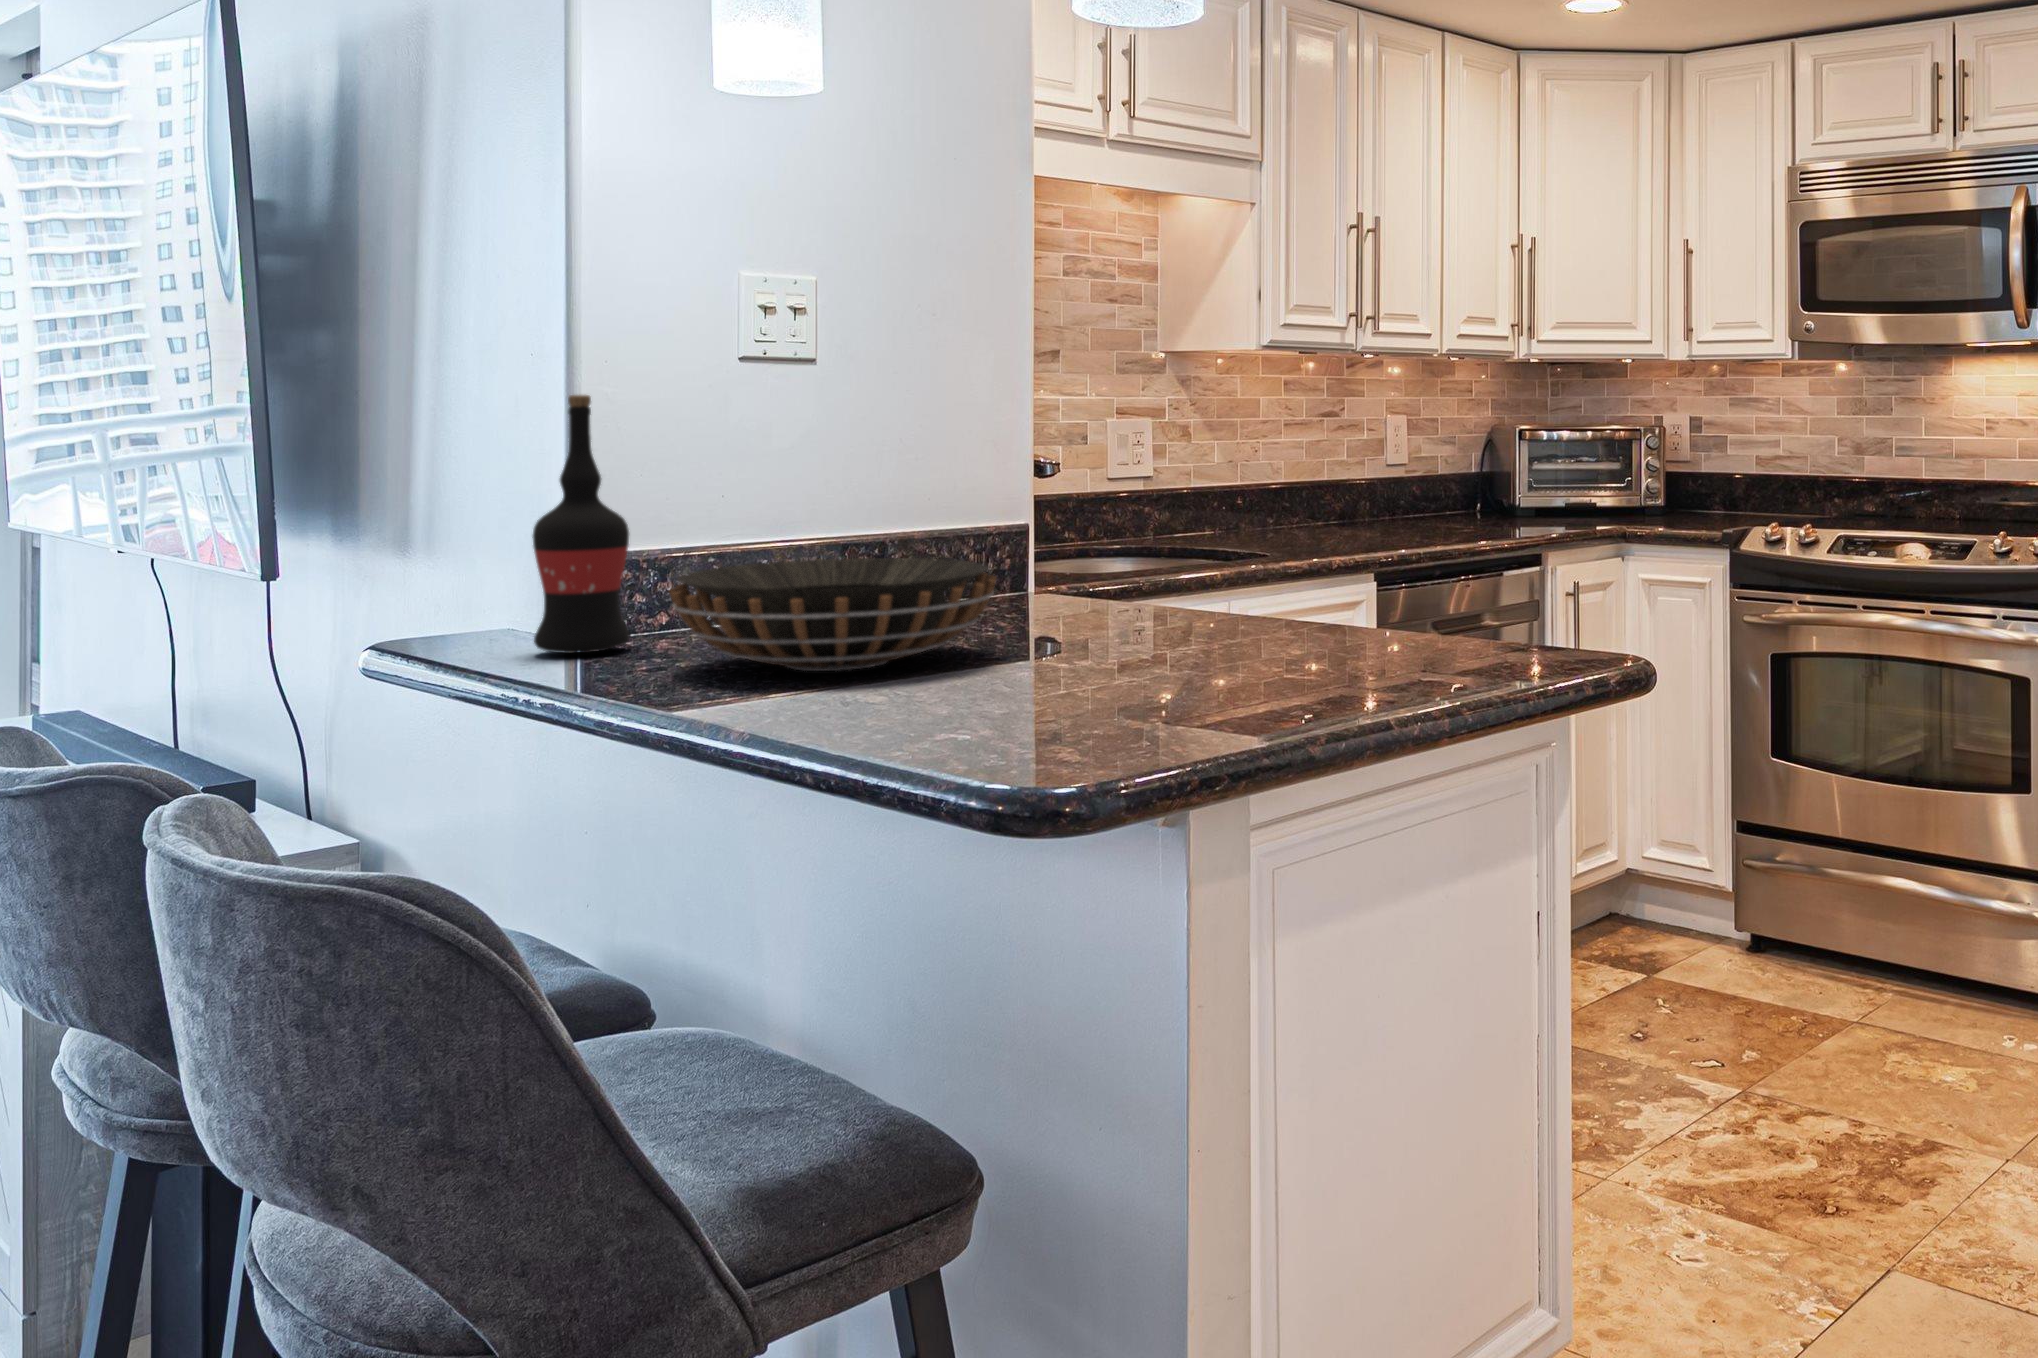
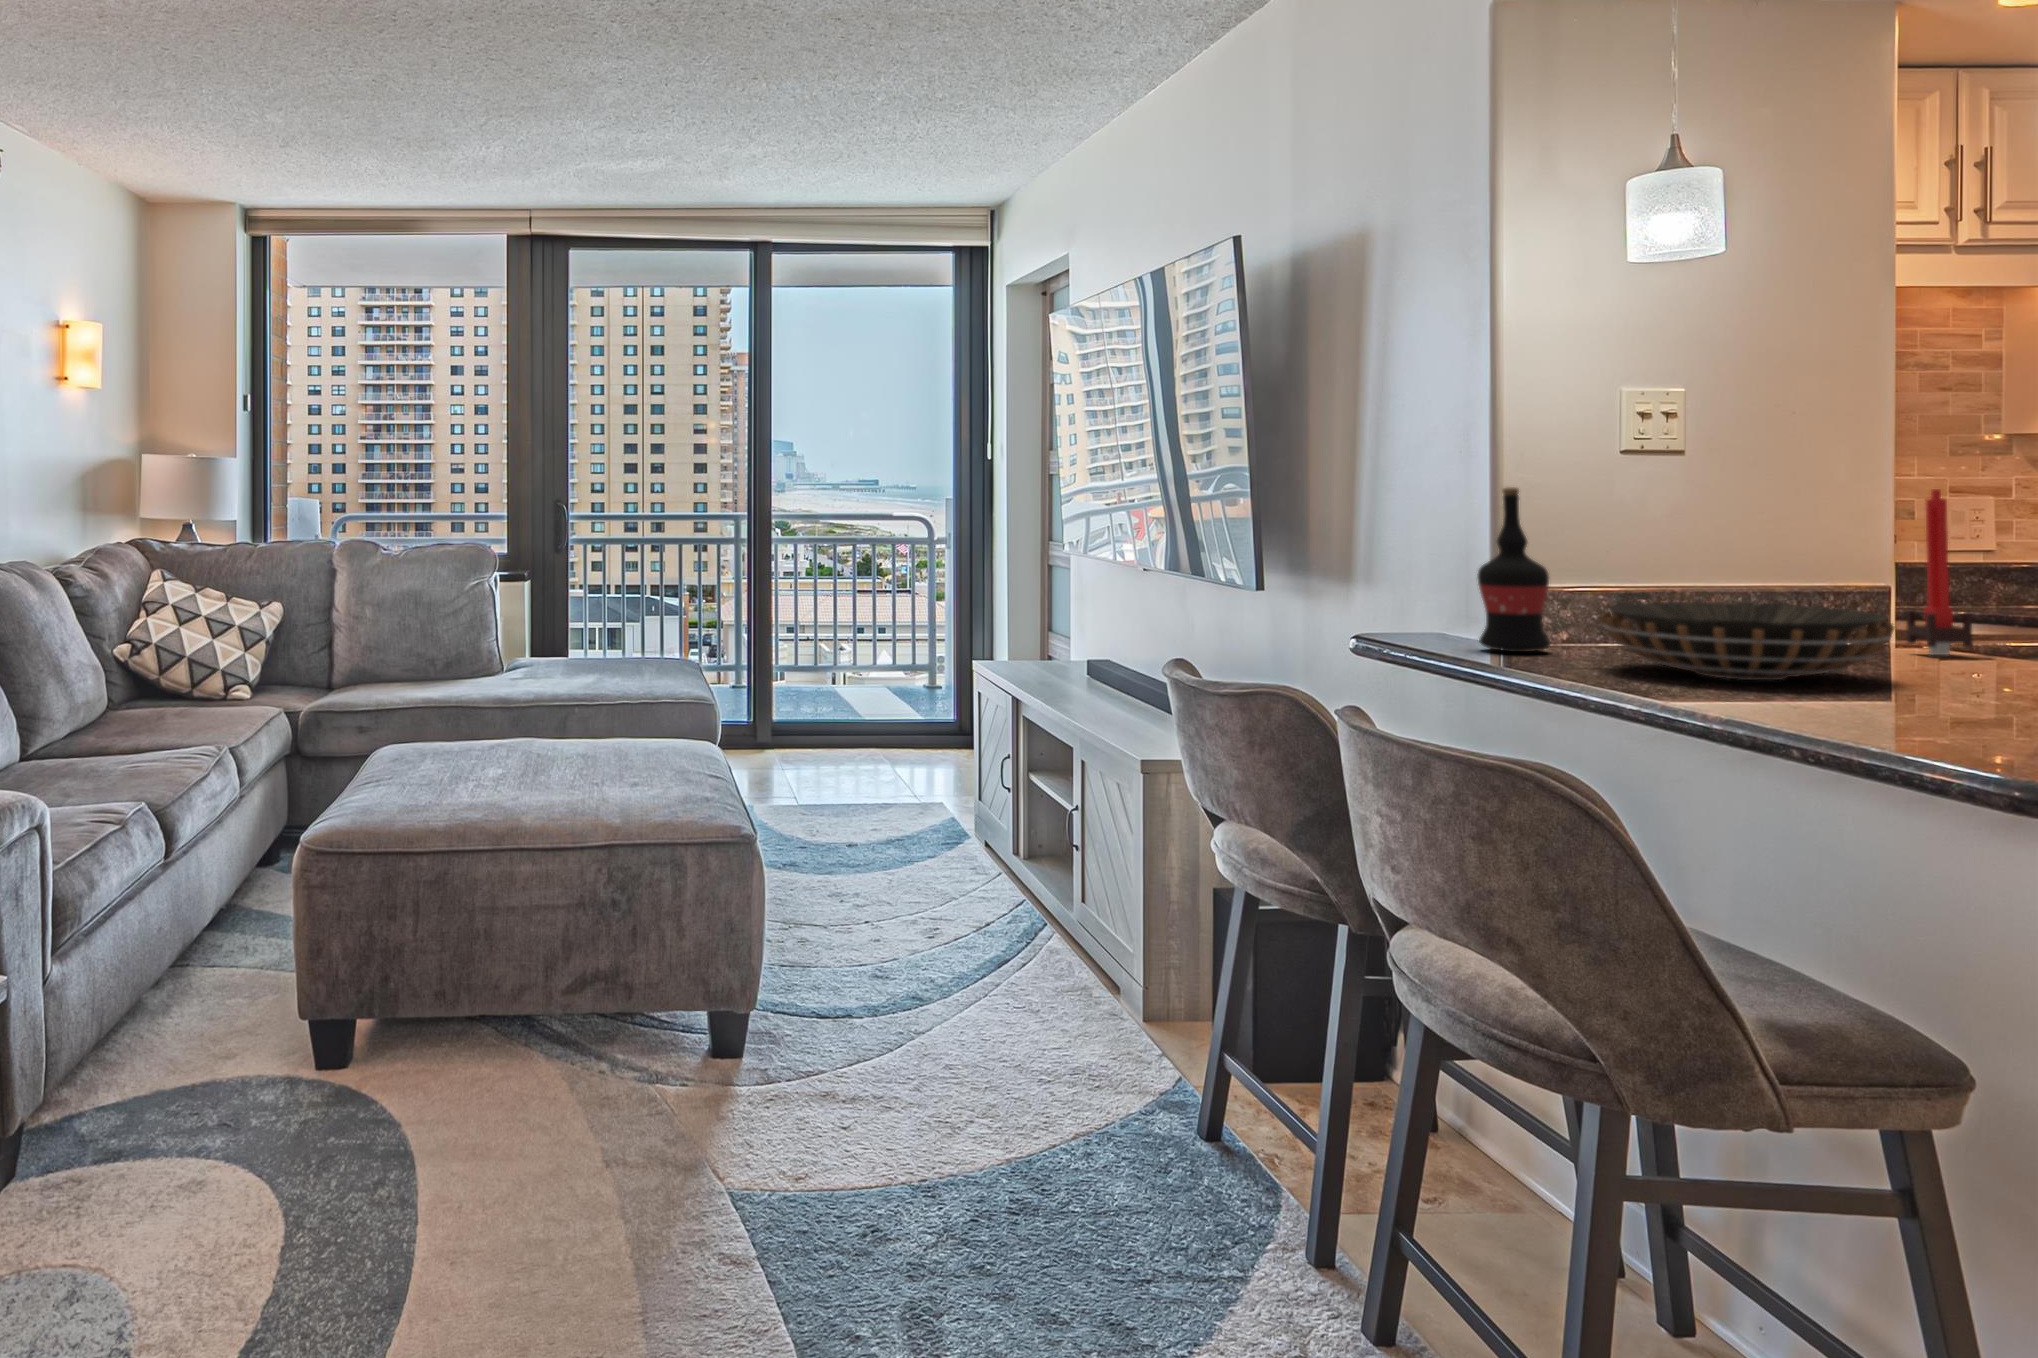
candle: none [1031,404,1088,612] -> present [1906,489,1973,655]

